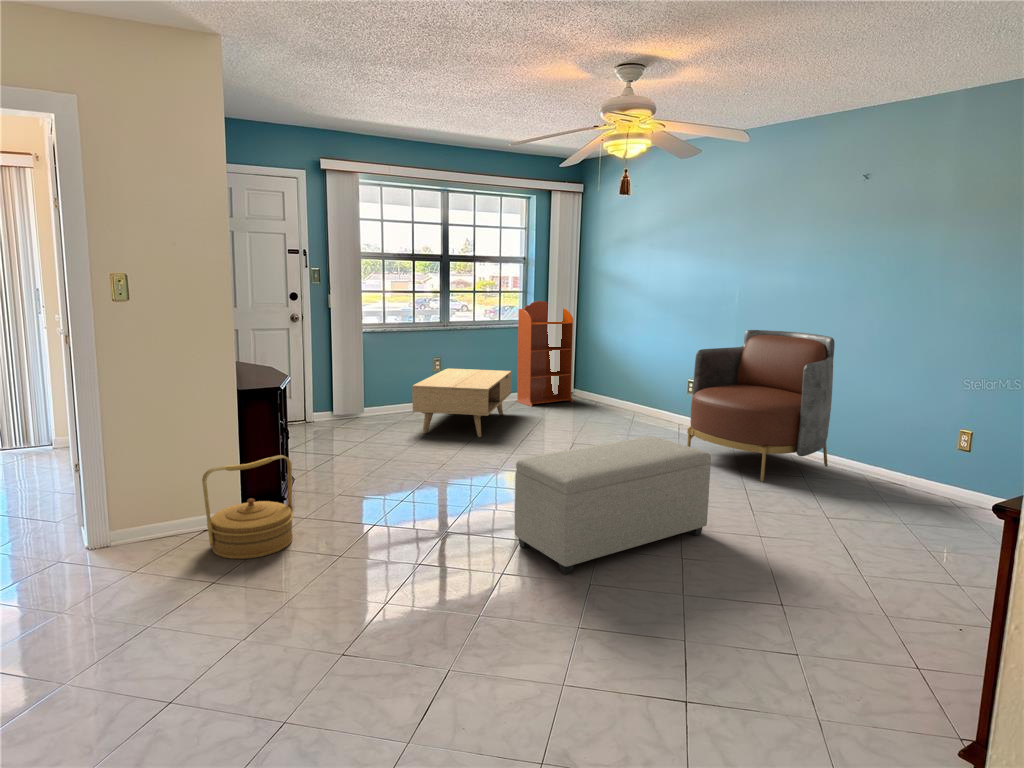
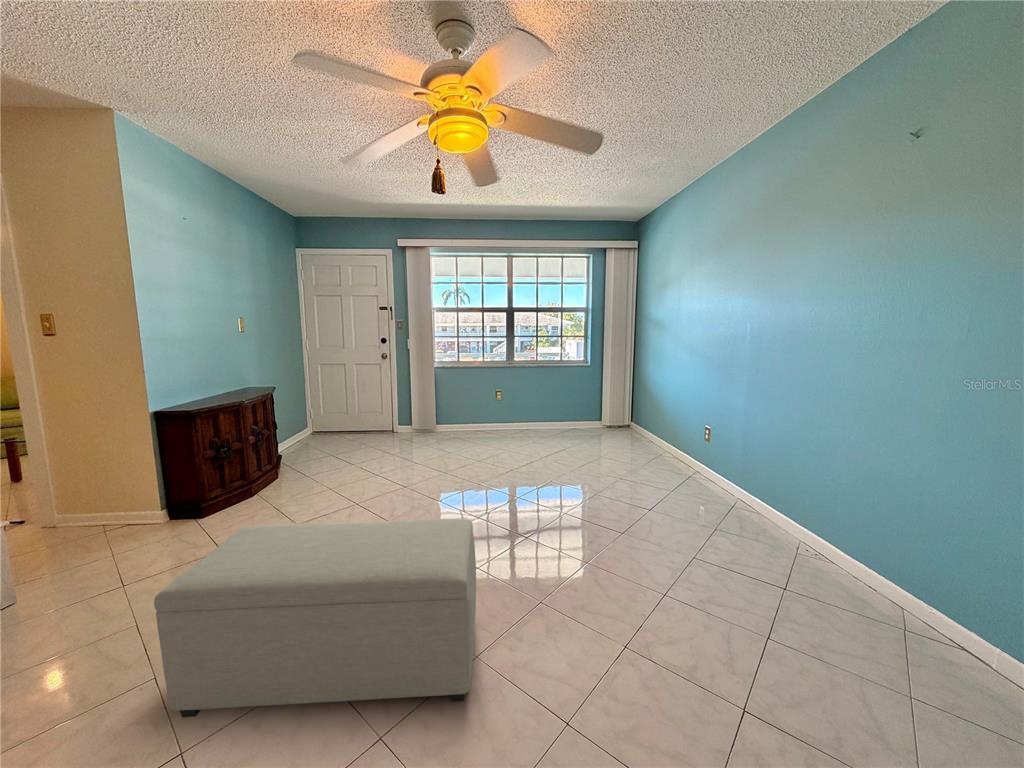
bookcase: present [517,301,573,407] -> none [573,345,623,436]
armchair: present [687,330,835,482] -> none [643,379,870,604]
coffee table: present [412,368,511,437] -> none [441,398,549,461]
woven basket: present [202,455,293,559] -> none [71,471,172,562]

